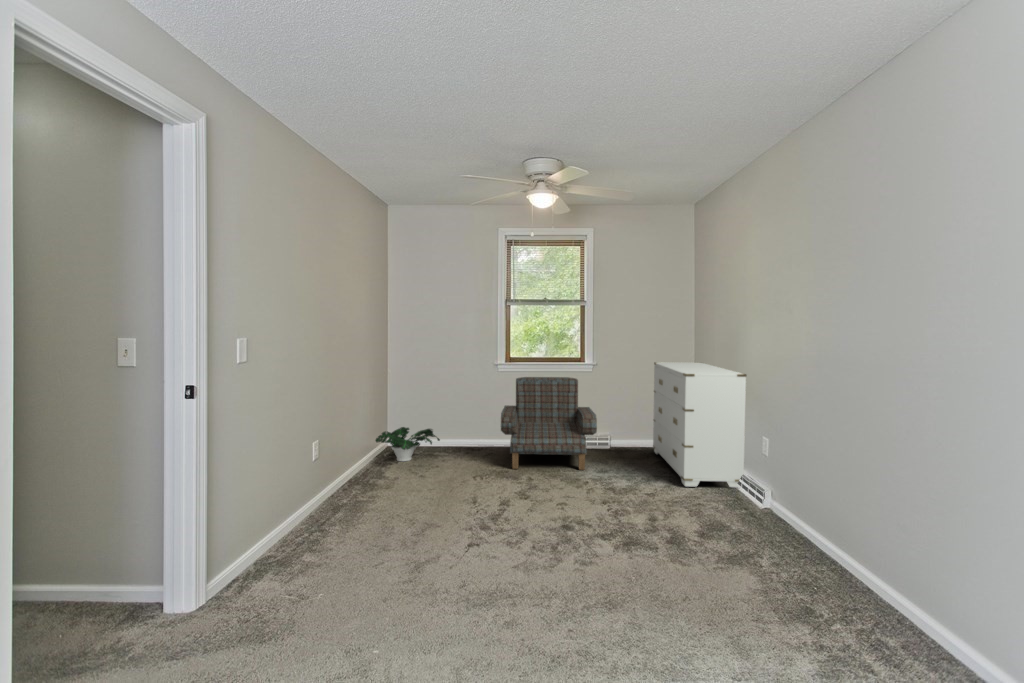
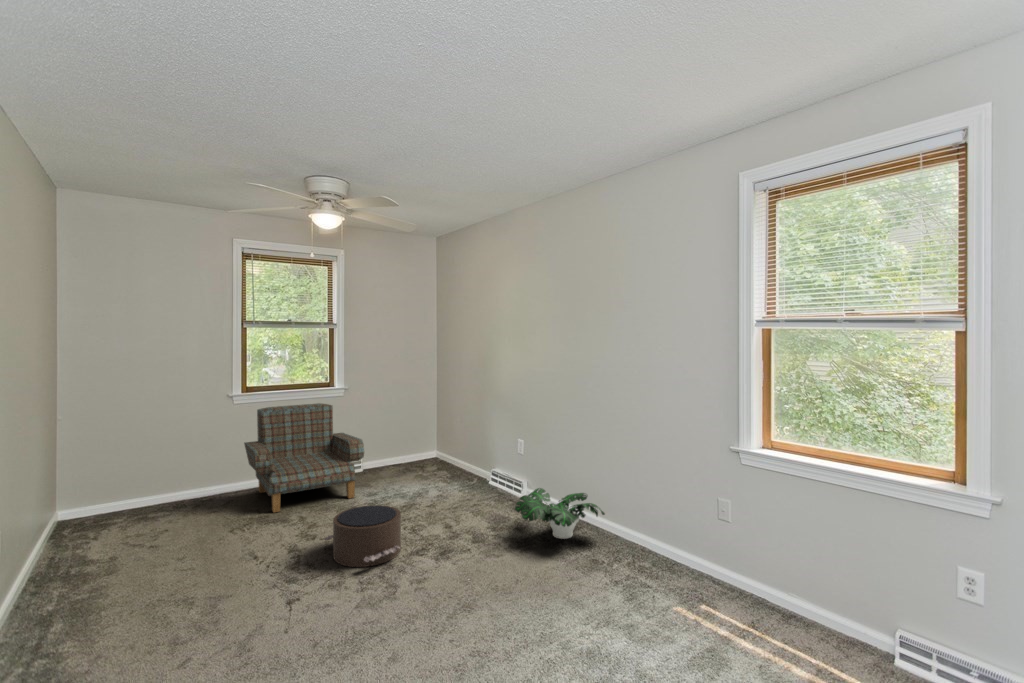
dresser: present [653,362,747,488] -> none [406,380,499,493]
potted plant: present [376,427,440,461] -> present [515,488,605,539]
pouf: none [526,477,591,536] -> present [324,505,401,567]

